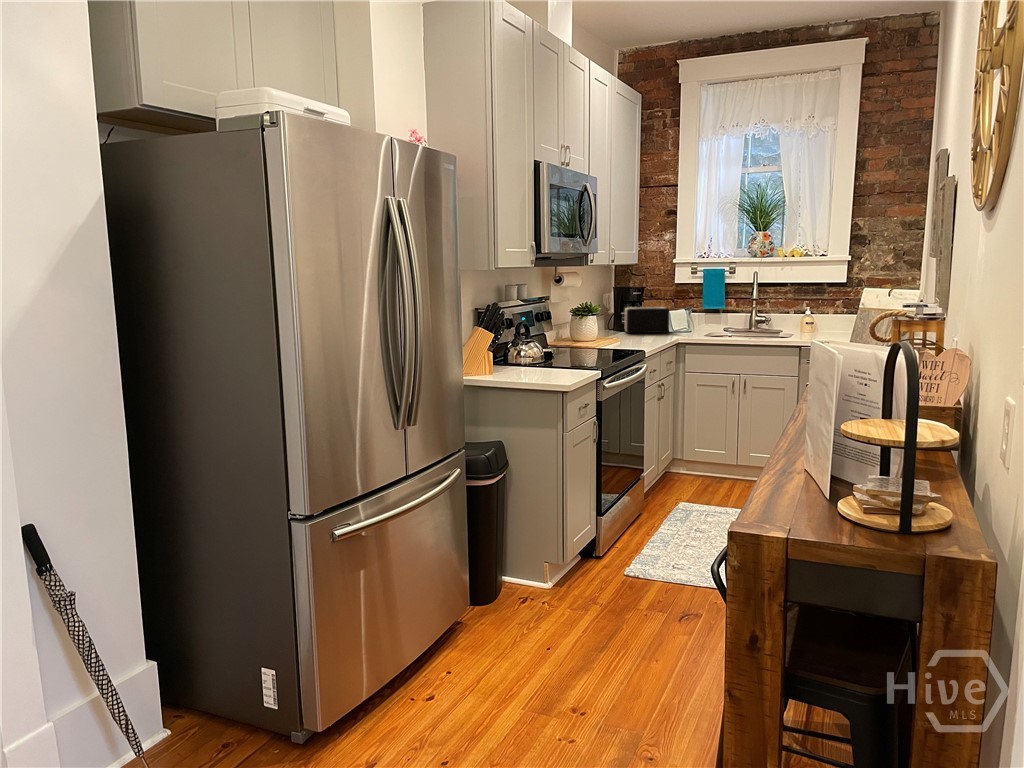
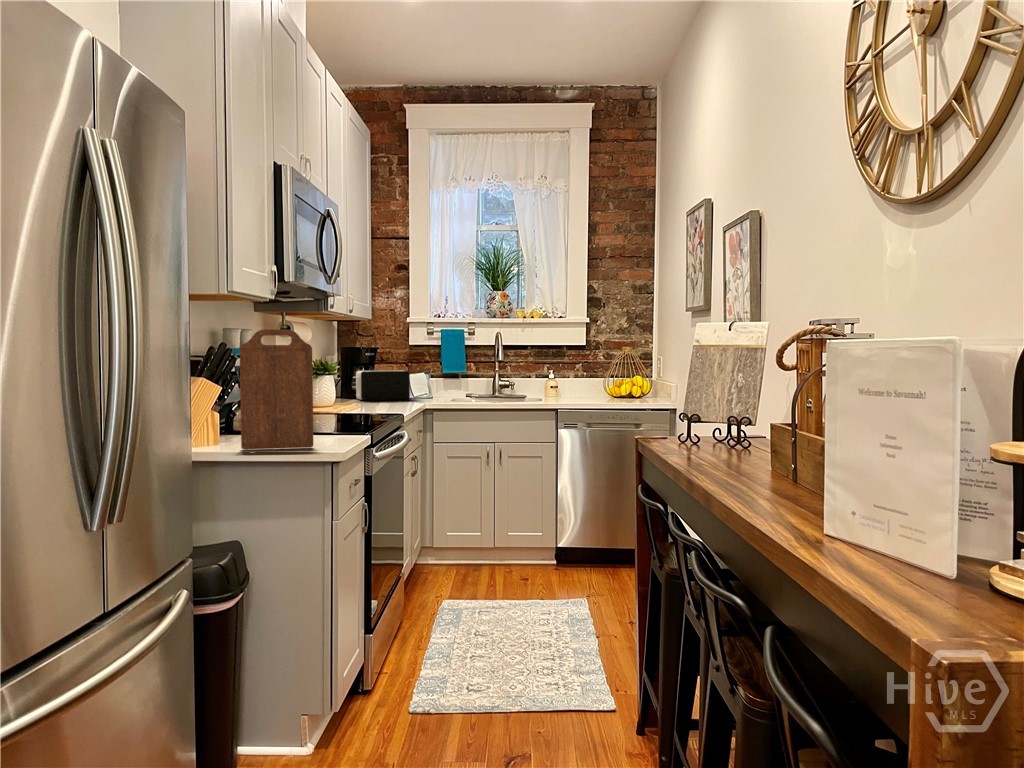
cutting board: none [504,297,552,380] -> present [240,329,314,449]

